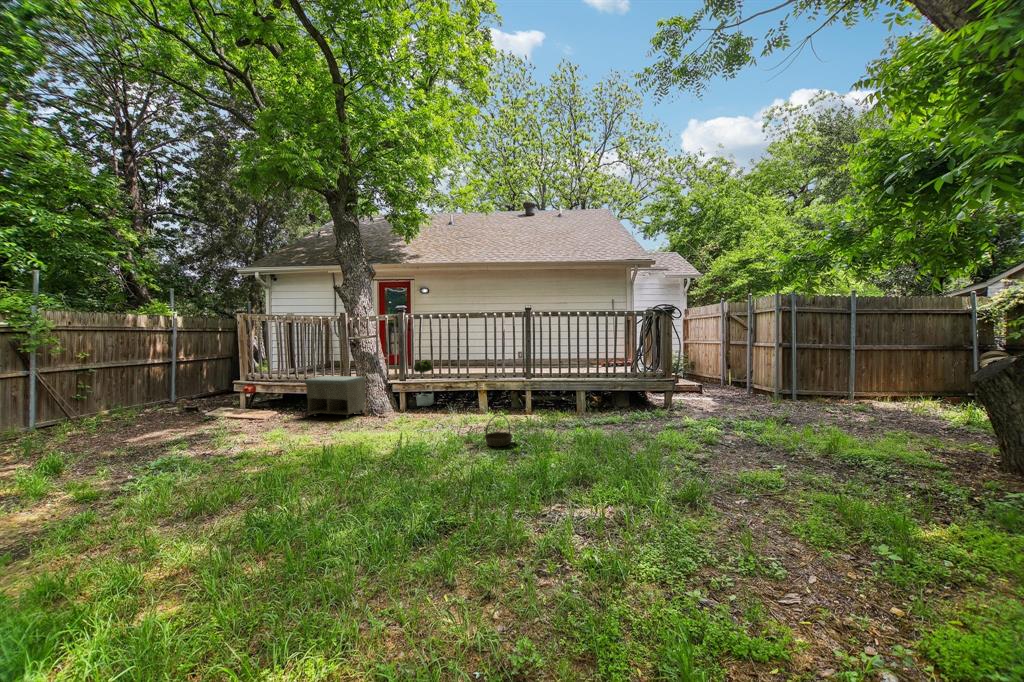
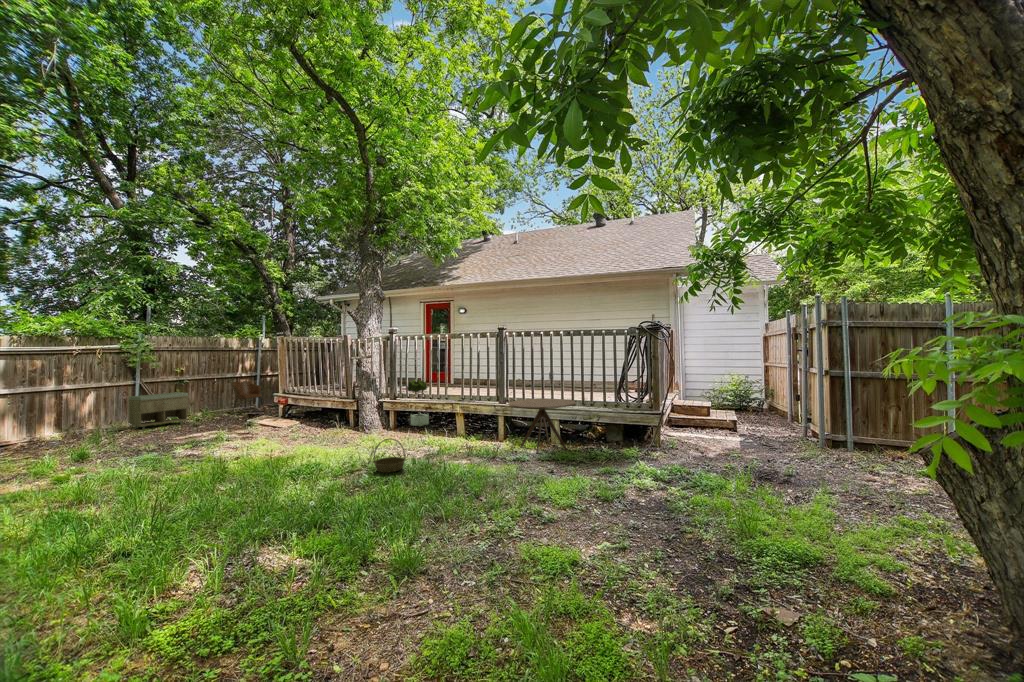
chair: none [145,366,191,409] -> present [232,381,264,415]
round table: none [557,373,616,420] -> present [508,399,576,454]
storage bench: present [305,376,366,417] -> present [128,392,188,429]

